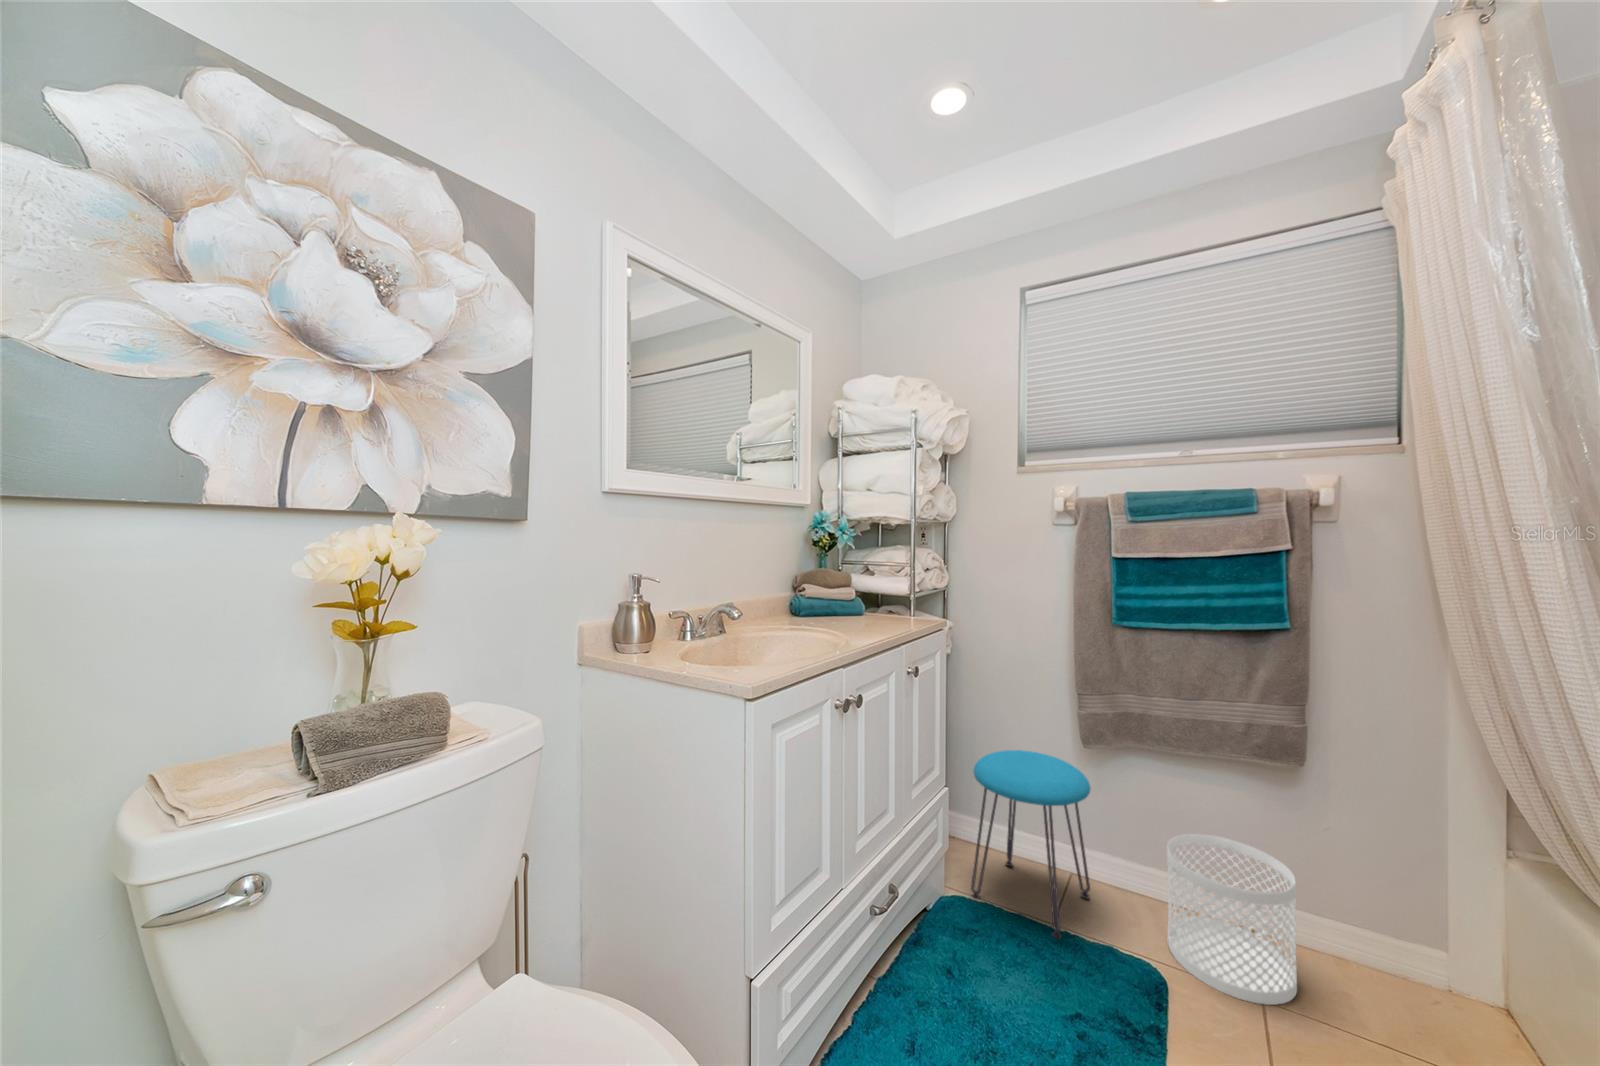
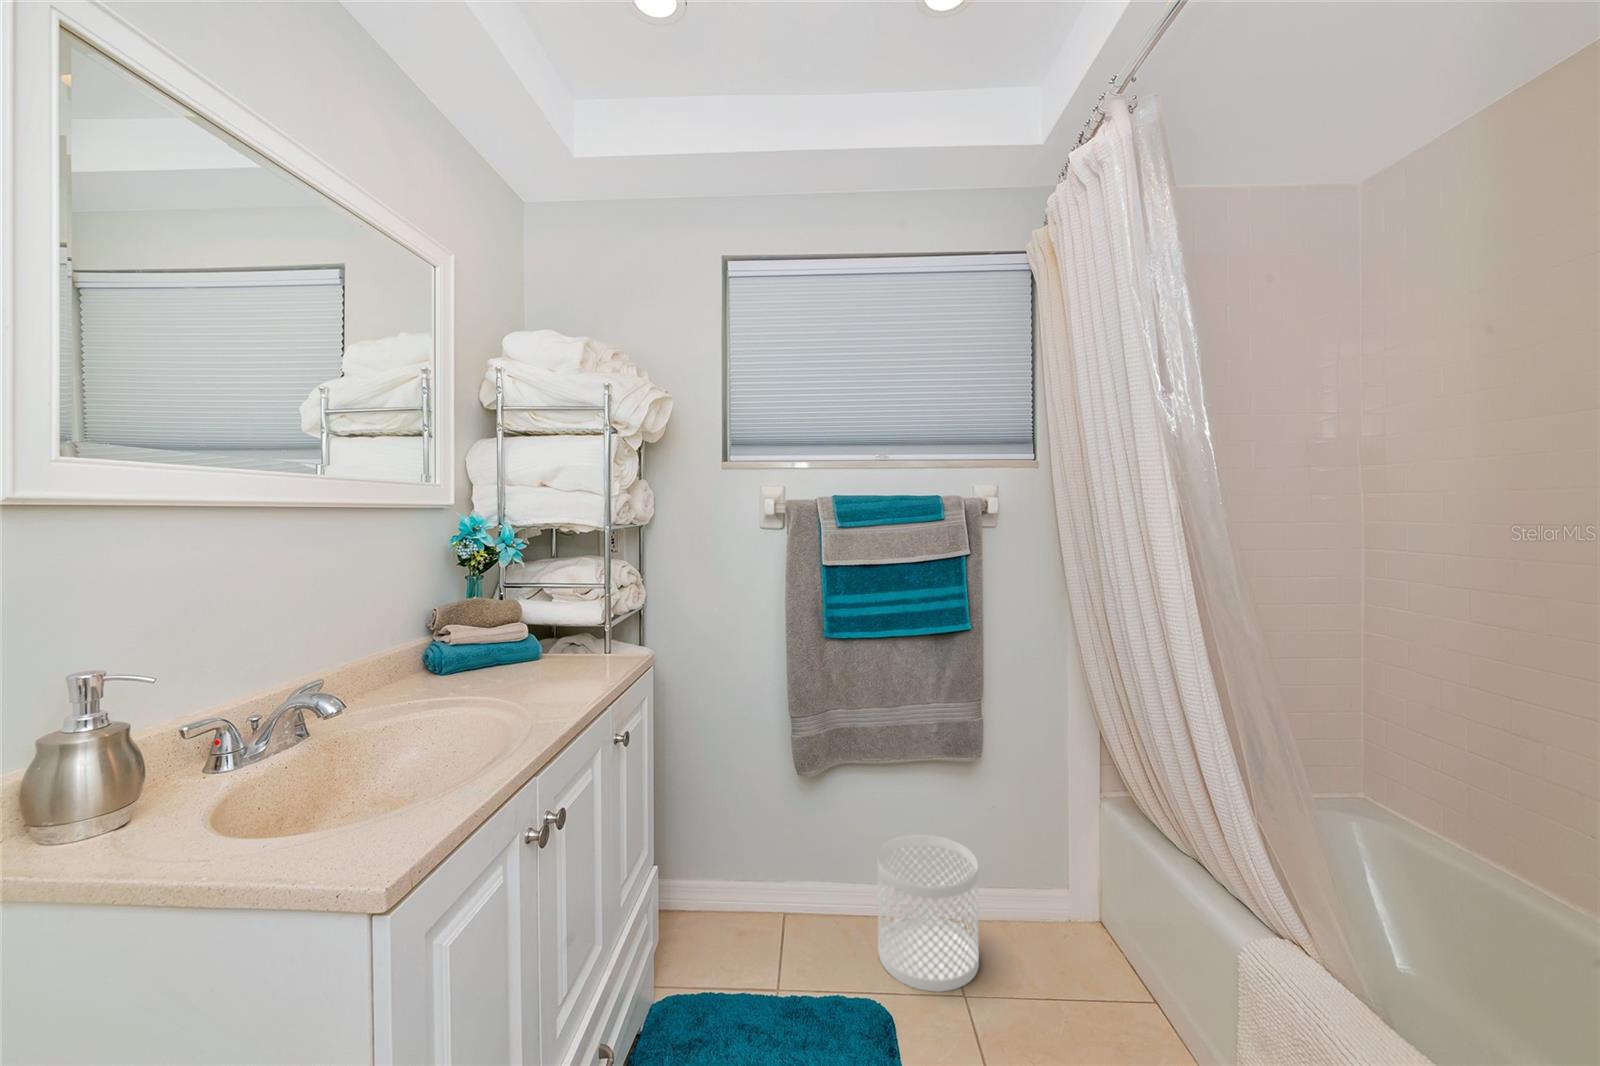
stool: present [971,750,1090,939] -> none [684,788,808,997]

